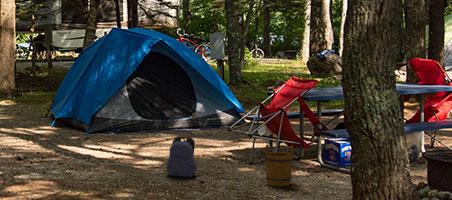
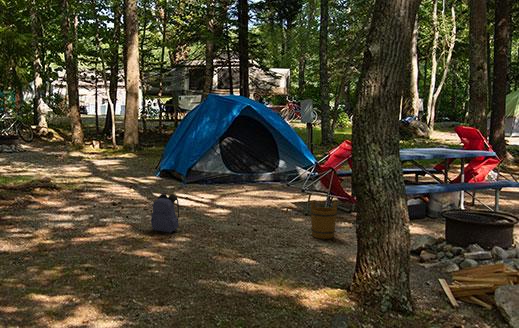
backpack: present [167,137,197,177] -> present [151,194,179,233]

